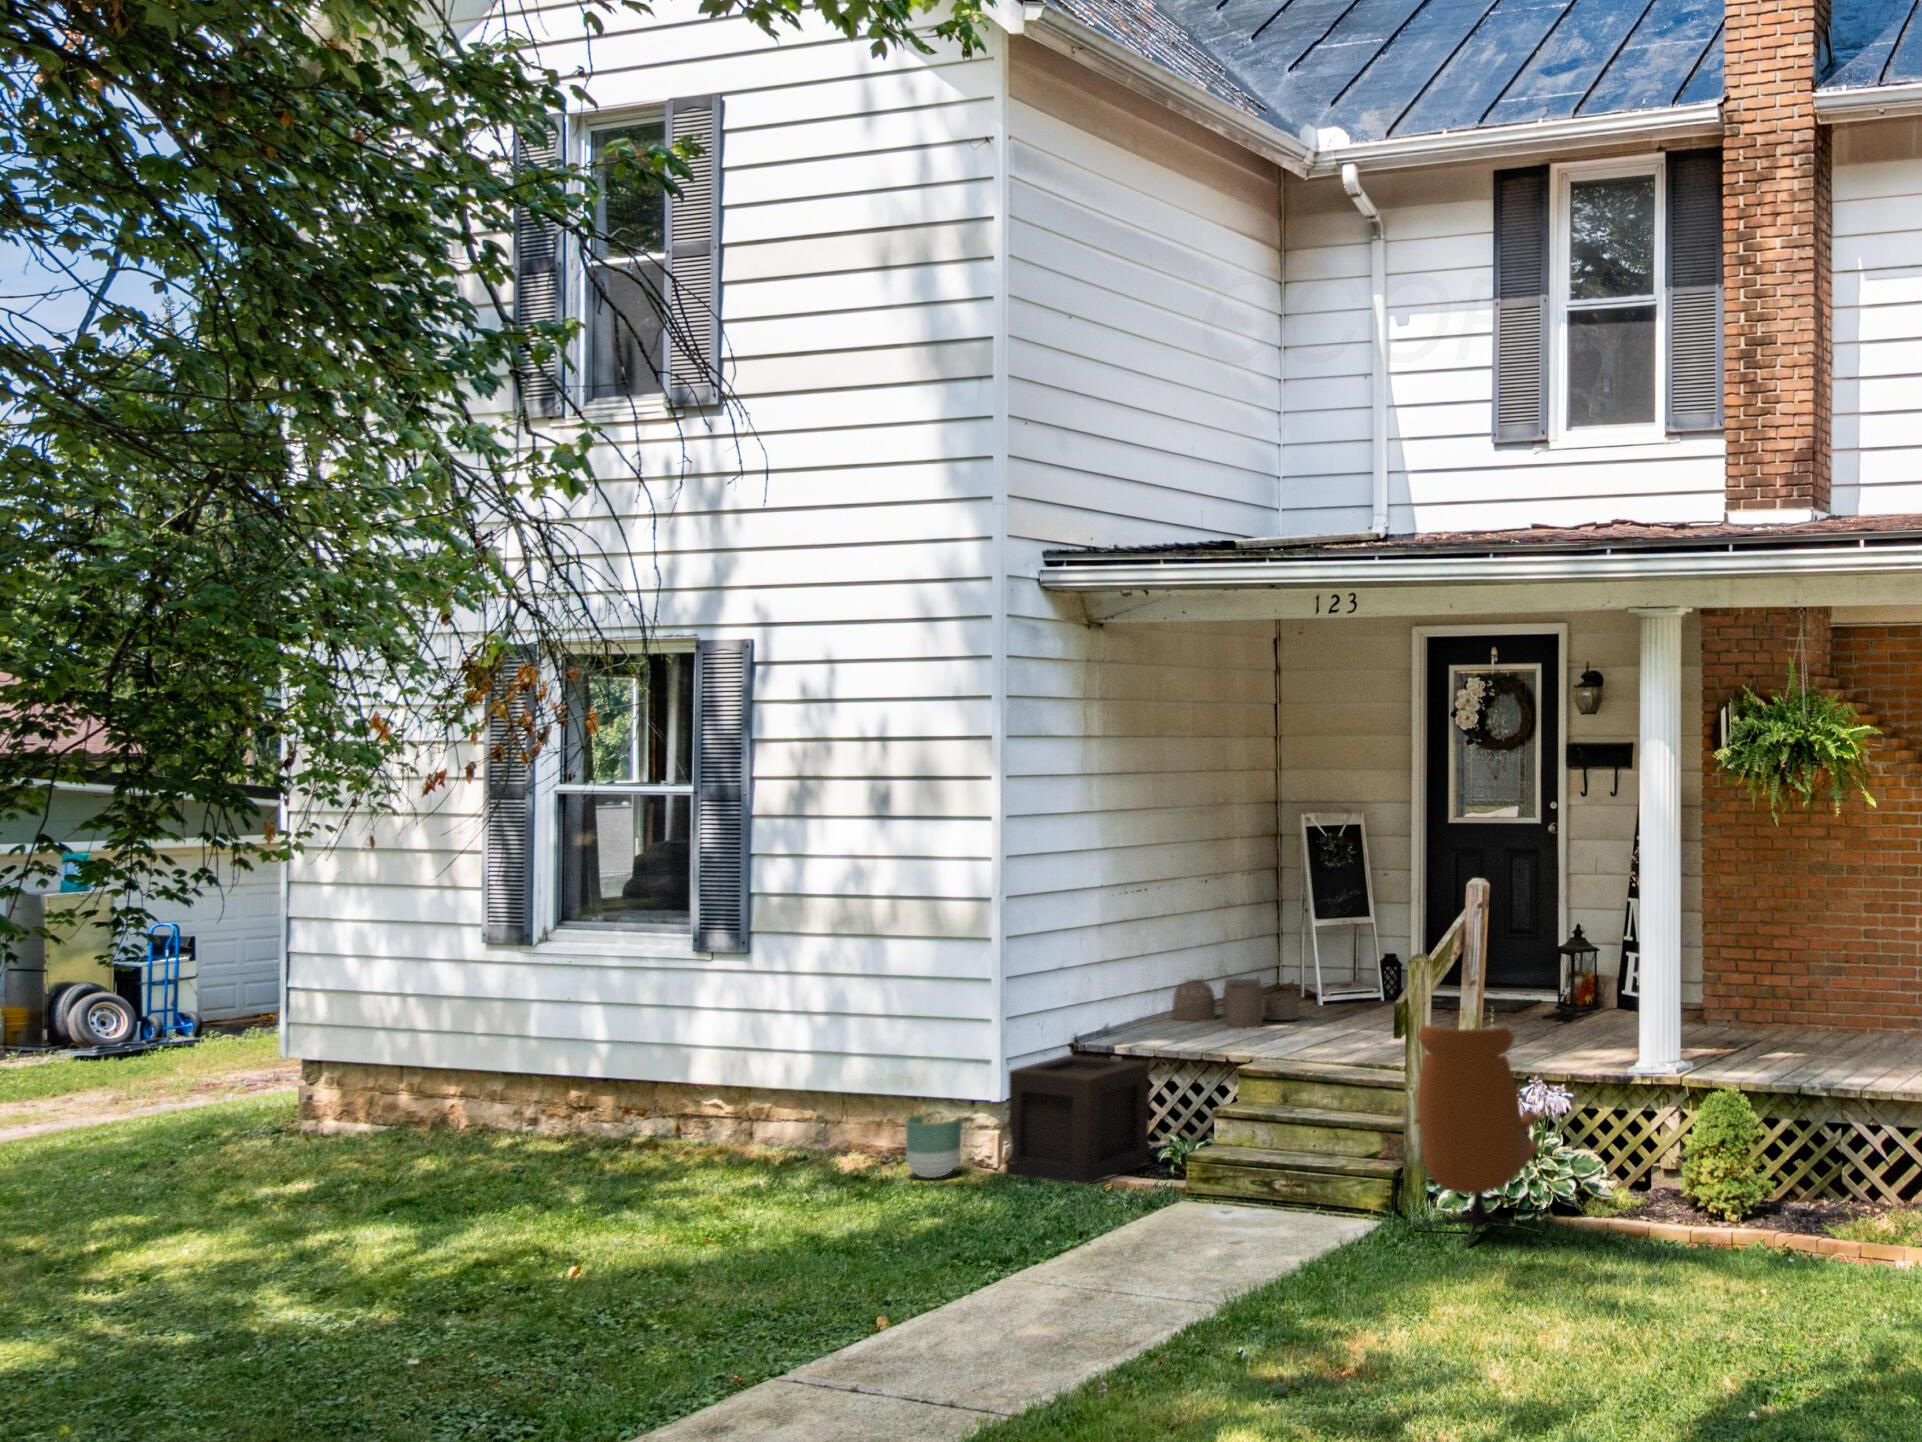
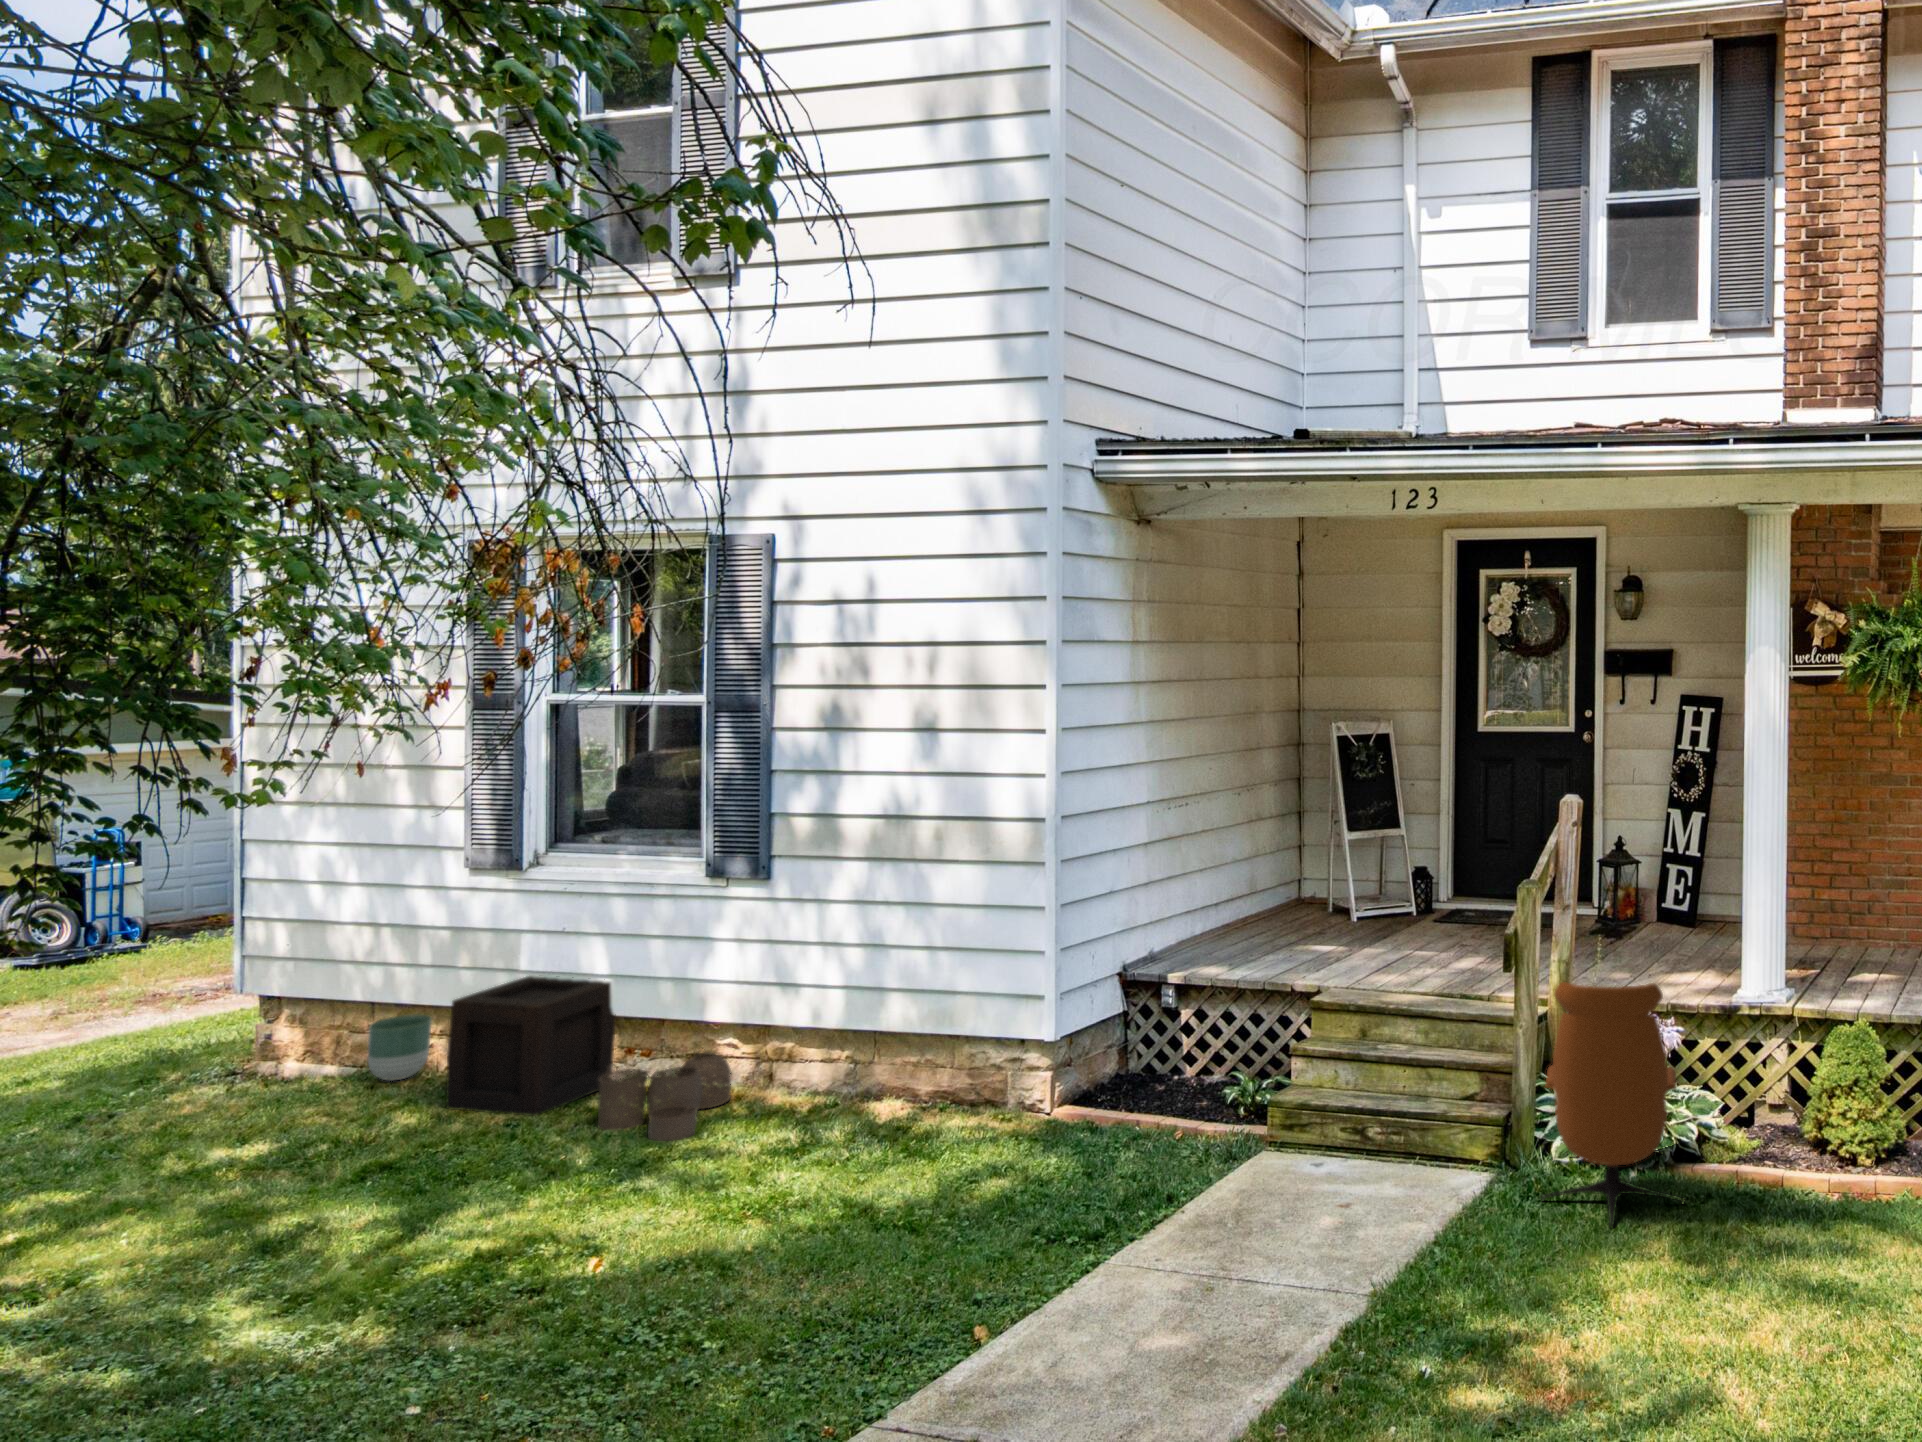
woven basket: present [1172,976,1300,1028] -> present [598,1048,732,1141]
wooden crate: present [1004,1055,1150,1185] -> present [446,976,616,1116]
planter: present [906,1114,963,1178] -> present [368,1014,432,1081]

